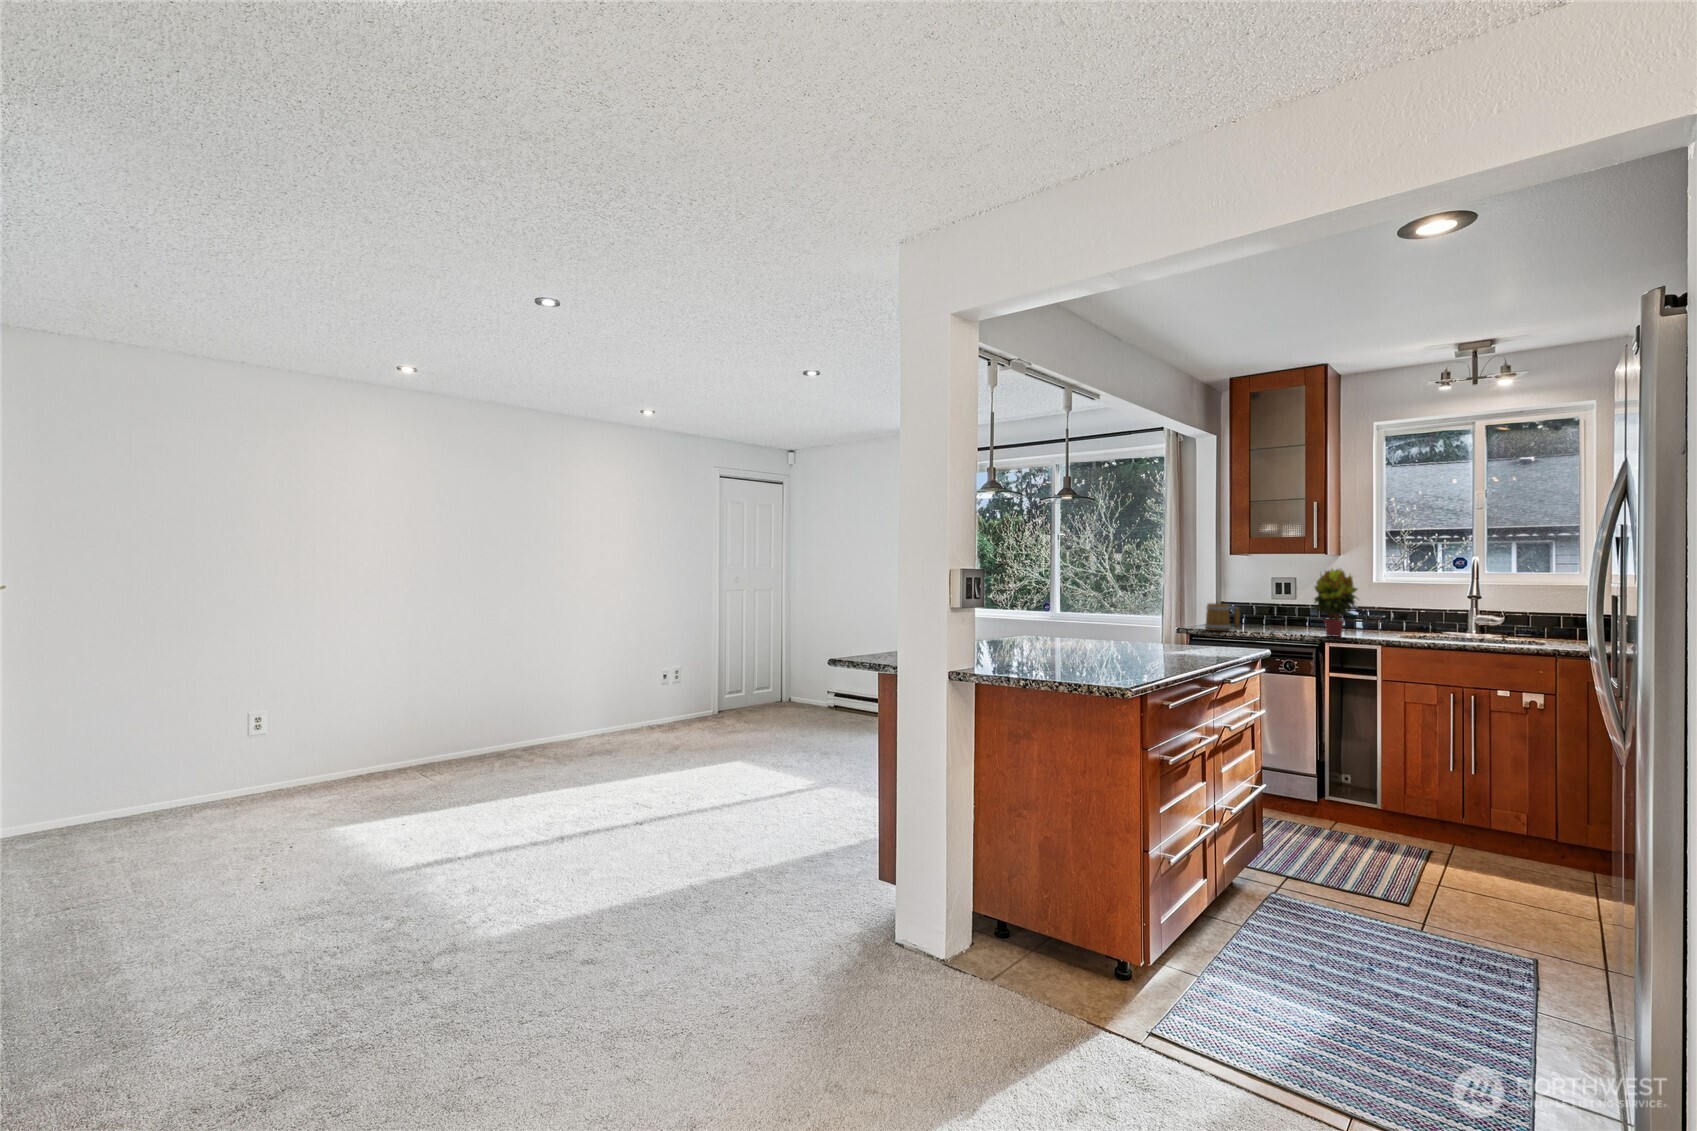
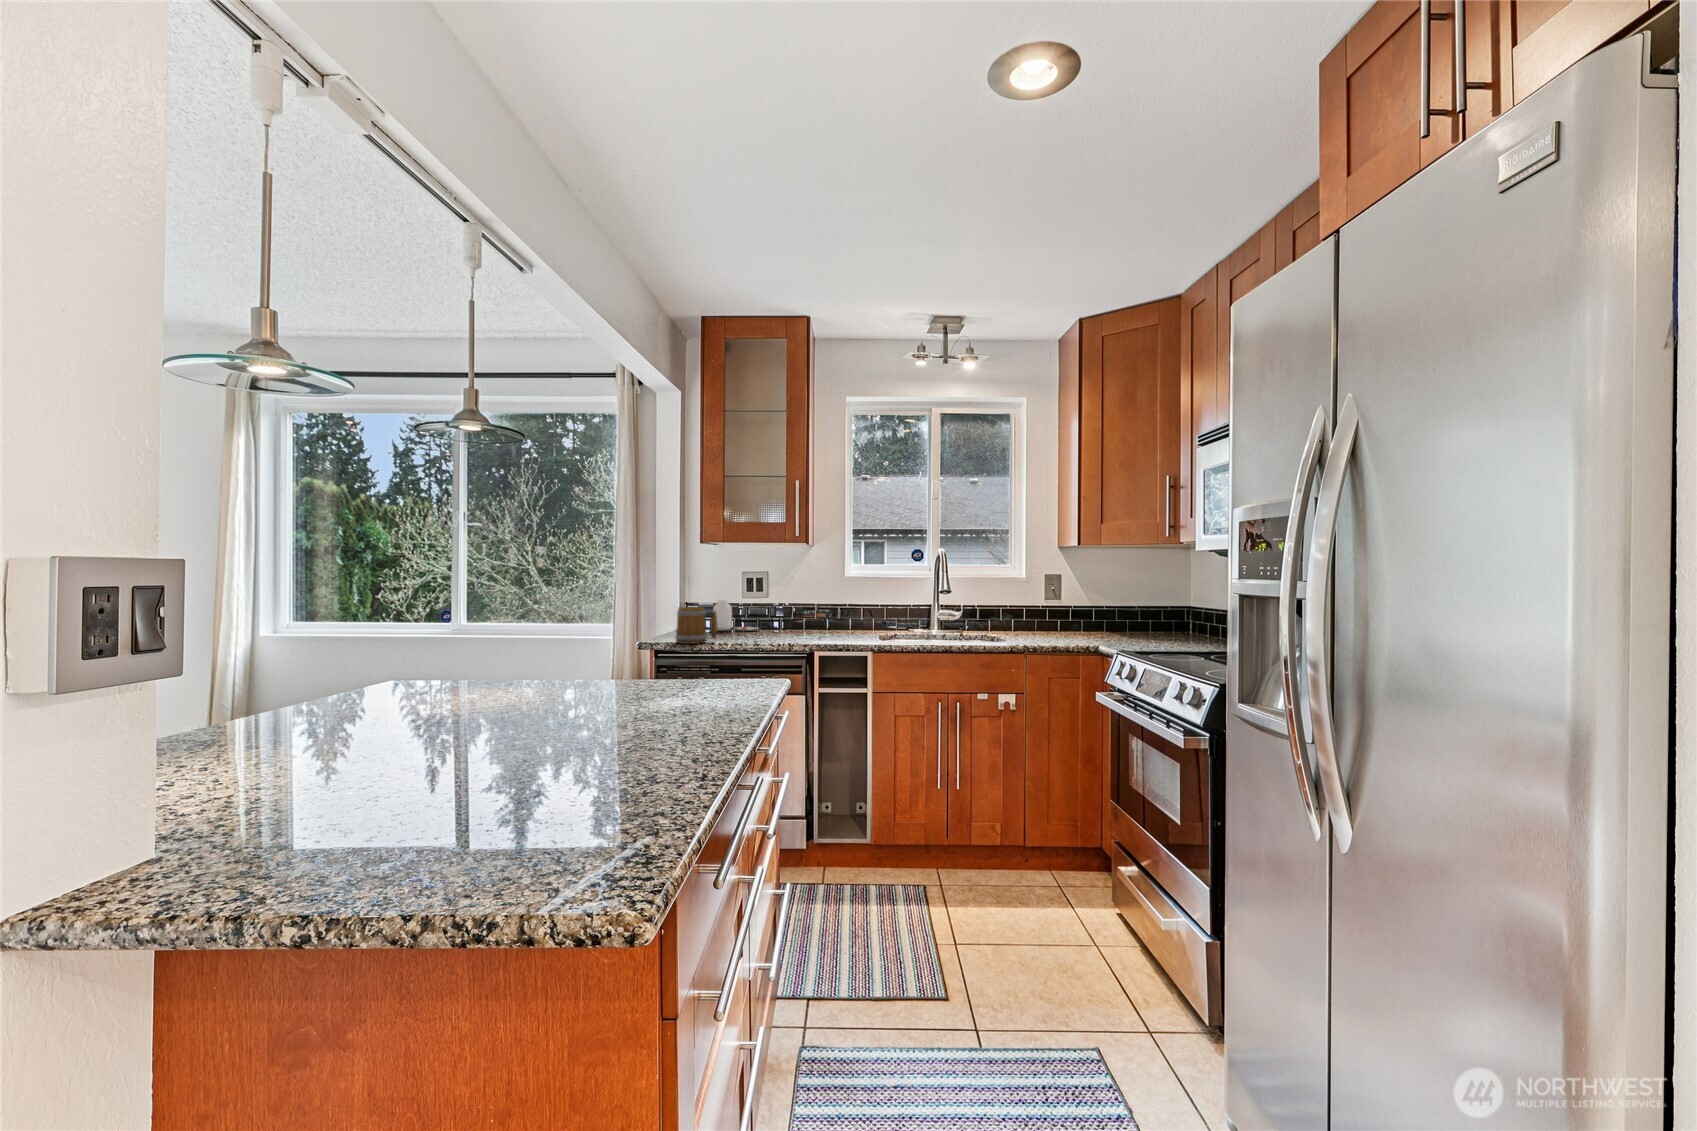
potted plant: present [1312,569,1357,637] -> none [798,560,852,643]
jar: none [1242,600,1288,626] -> present [713,600,756,631]

